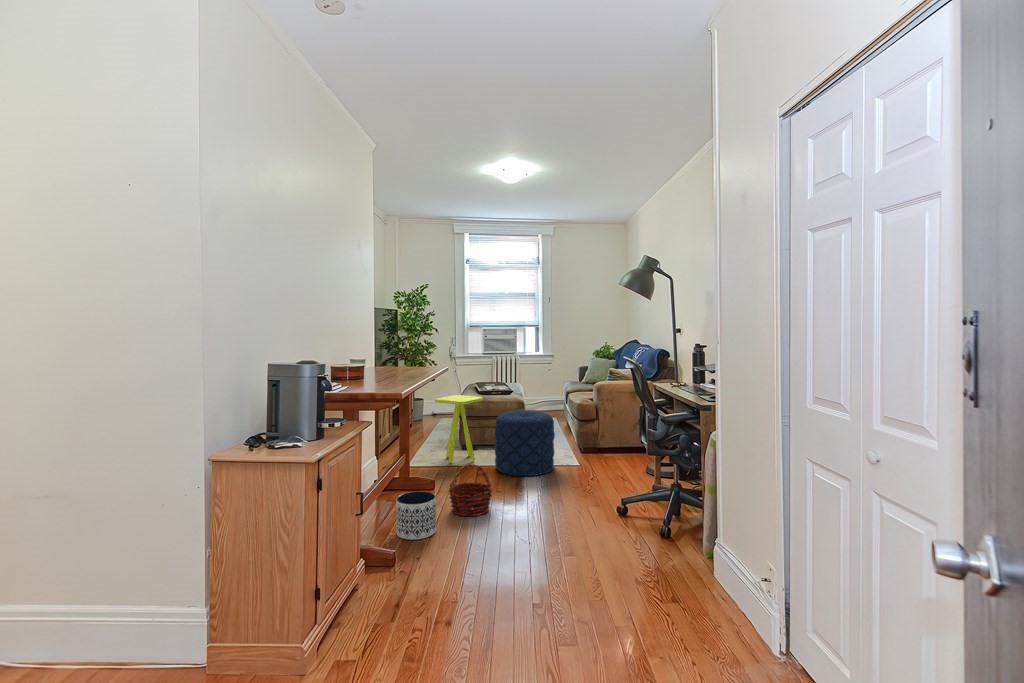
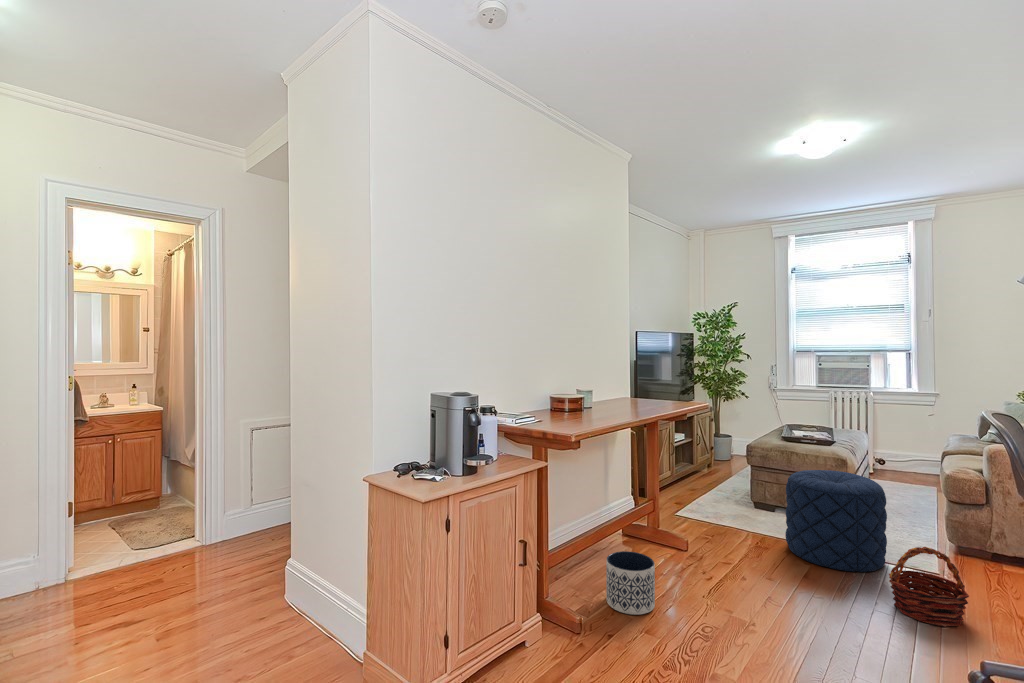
side table: present [435,395,483,463] -> none [712,438,778,527]
basket: present [449,464,492,516] -> present [889,547,969,627]

